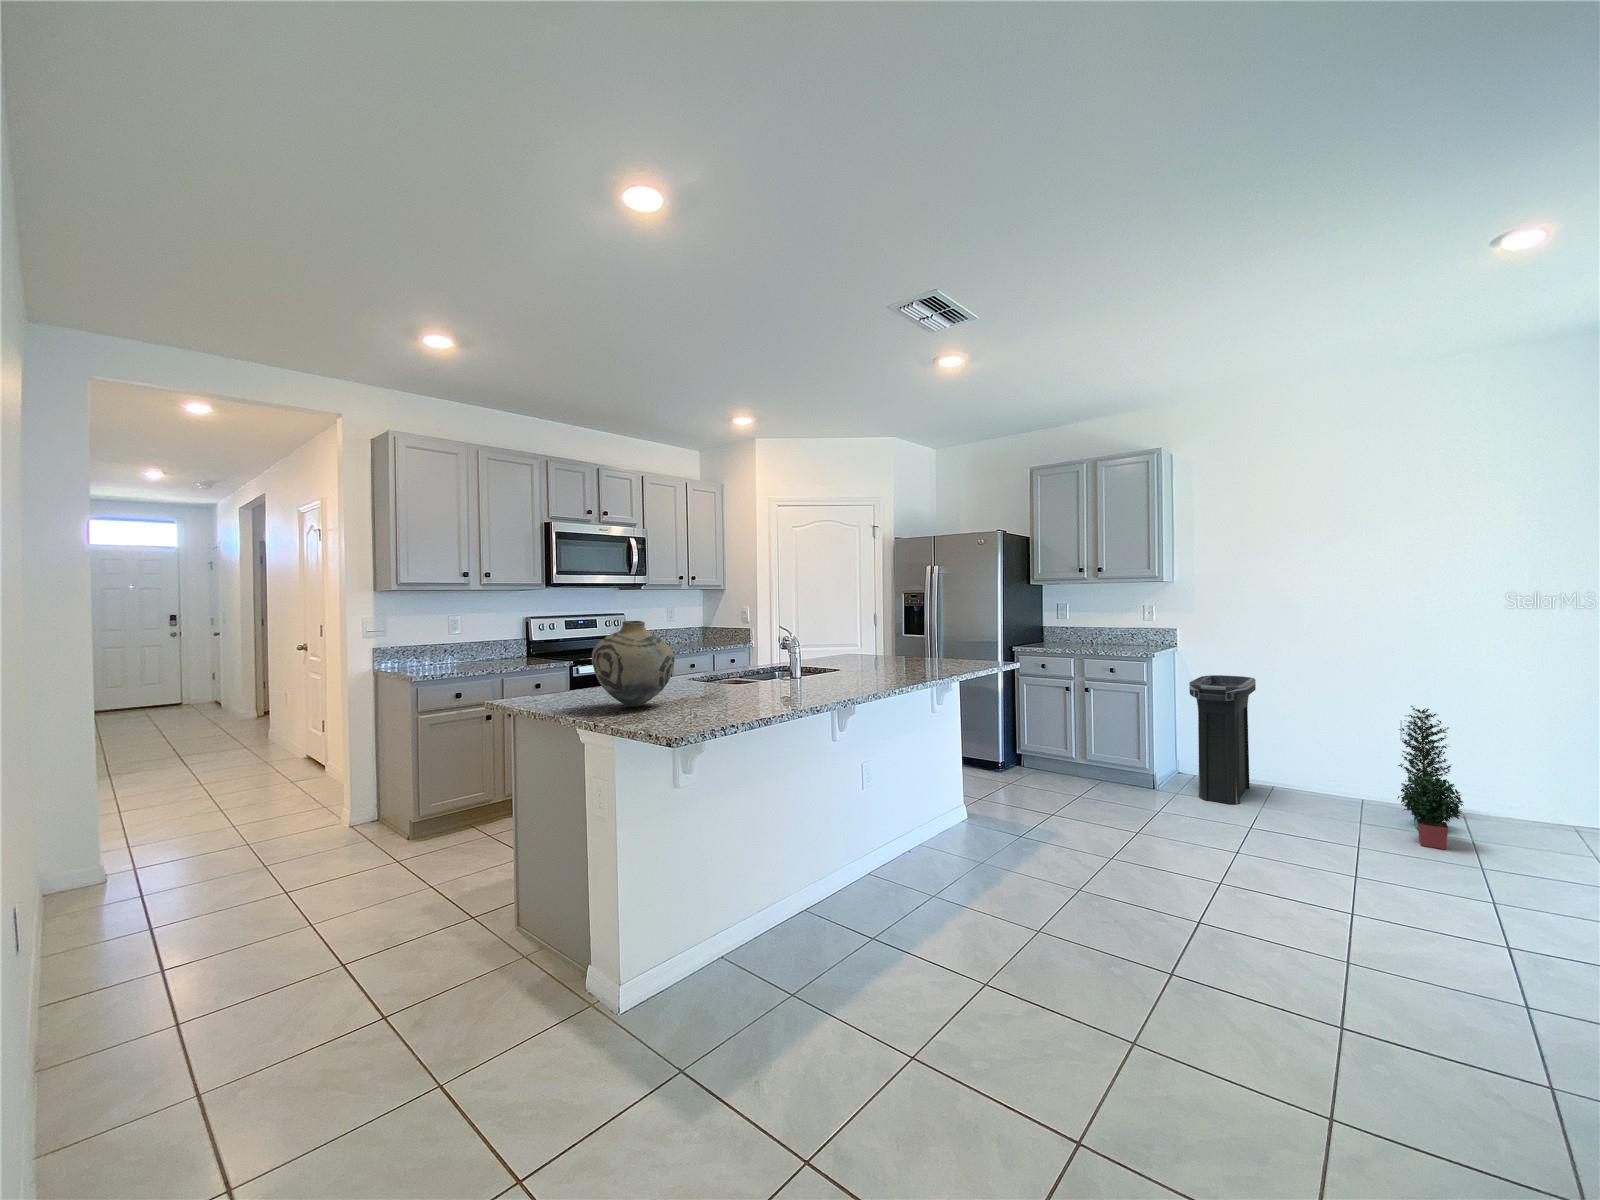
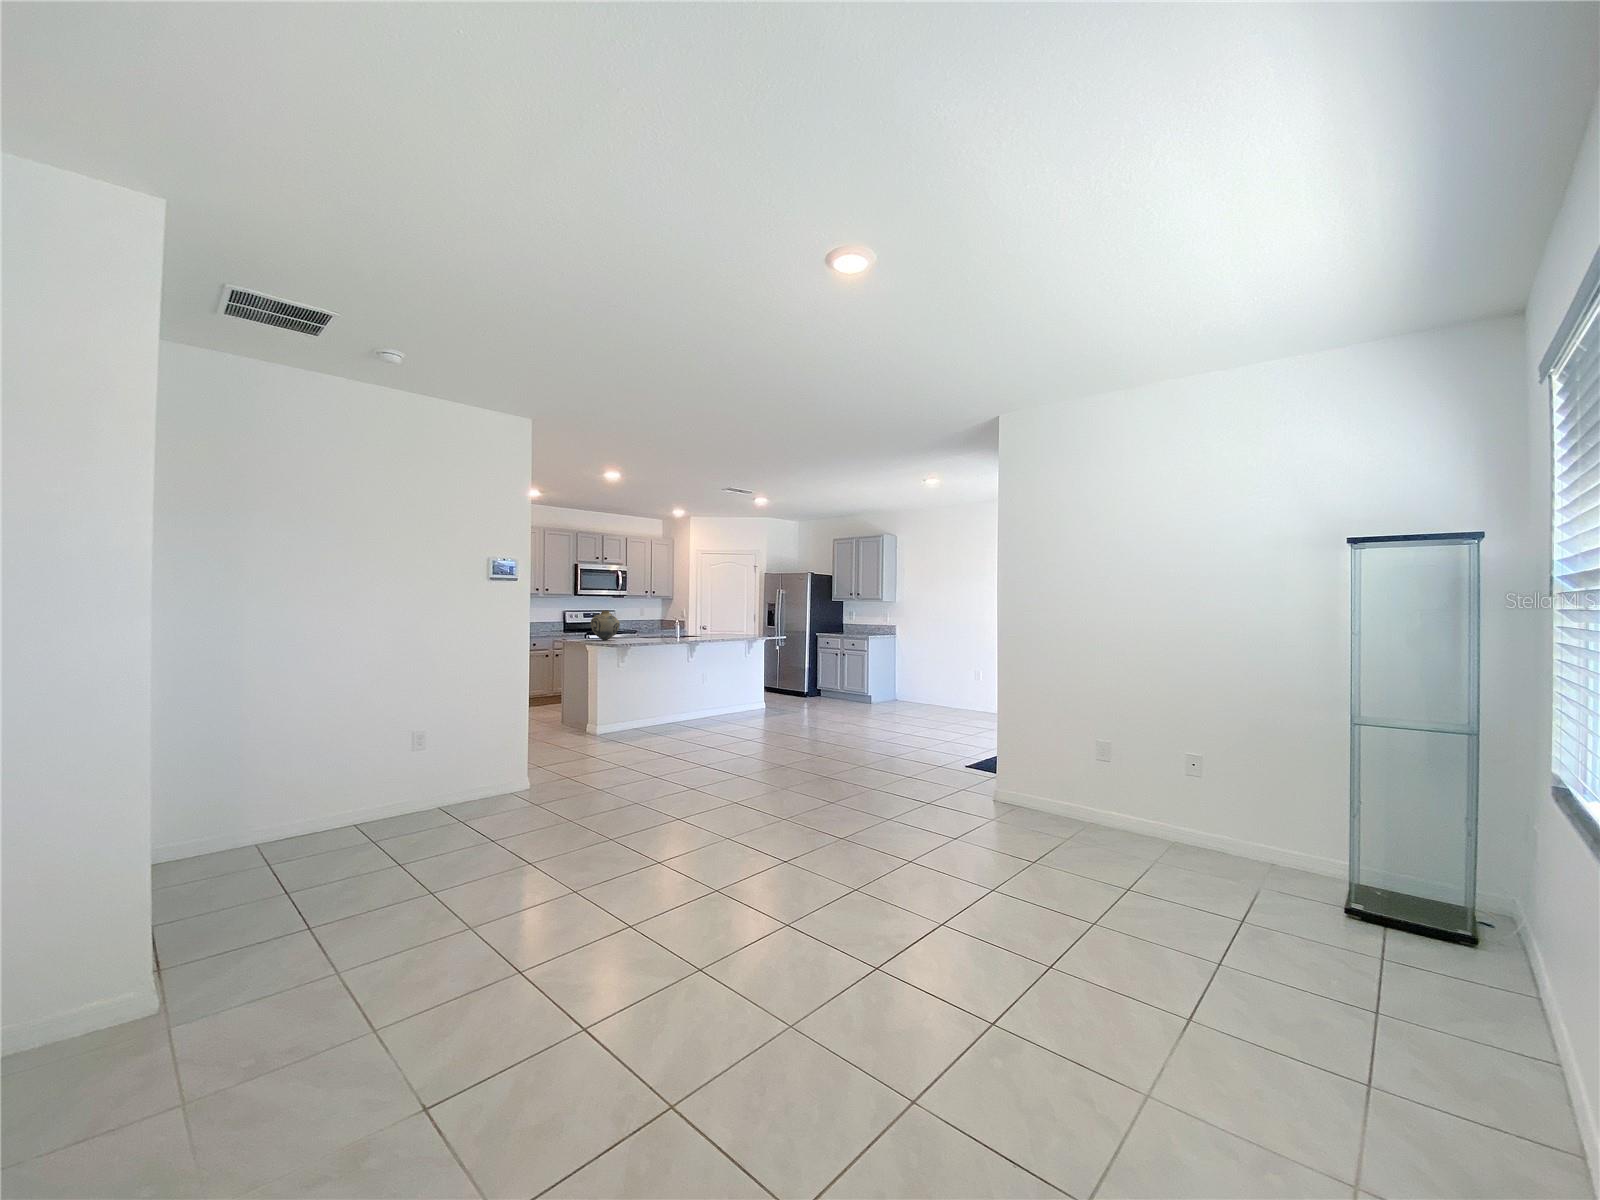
trash can: present [1189,675,1256,804] -> none [880,650,920,708]
potted plant: present [1398,706,1463,849] -> none [941,663,985,720]

